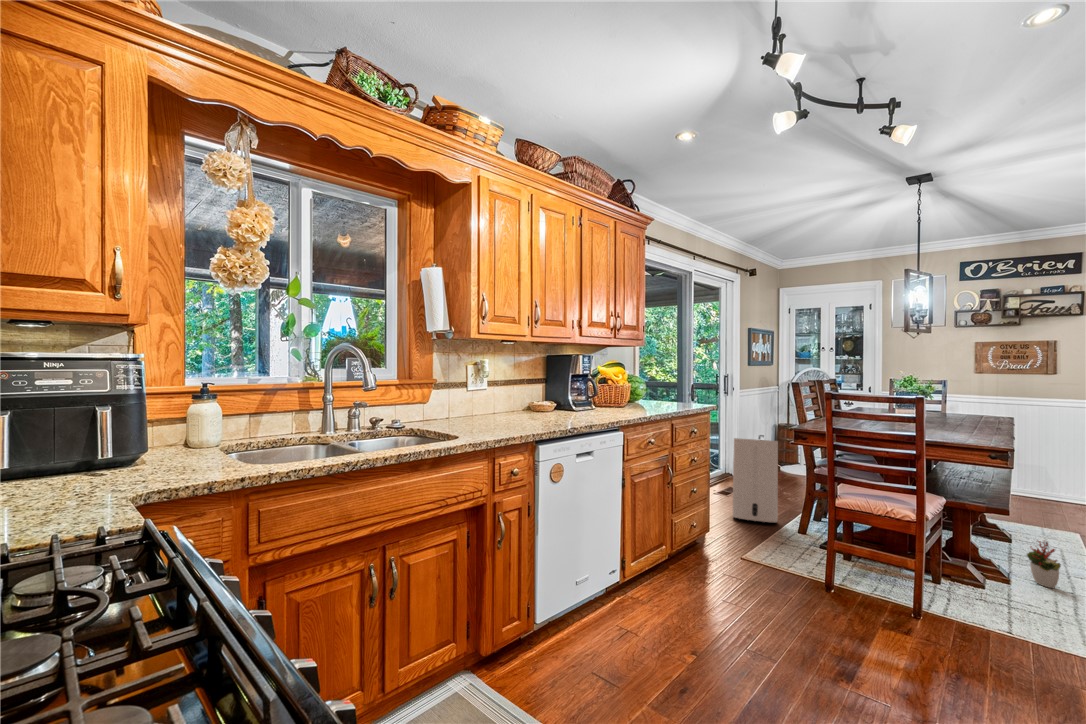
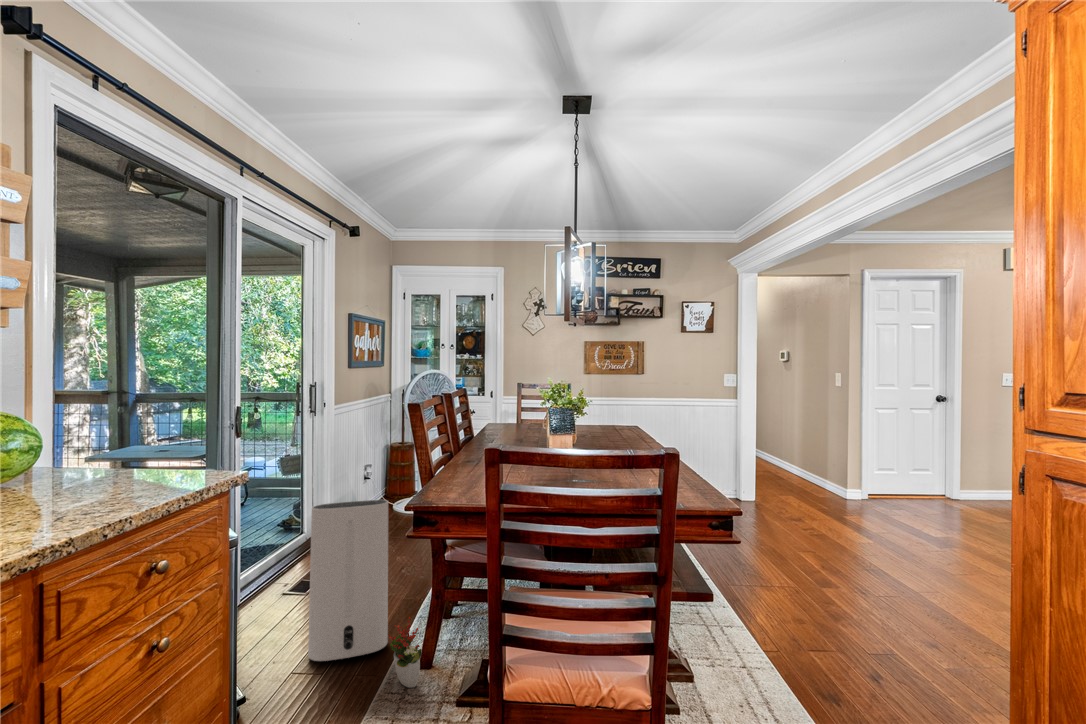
decorative plant: present [1027,542,1061,588] -> present [388,617,422,688]

